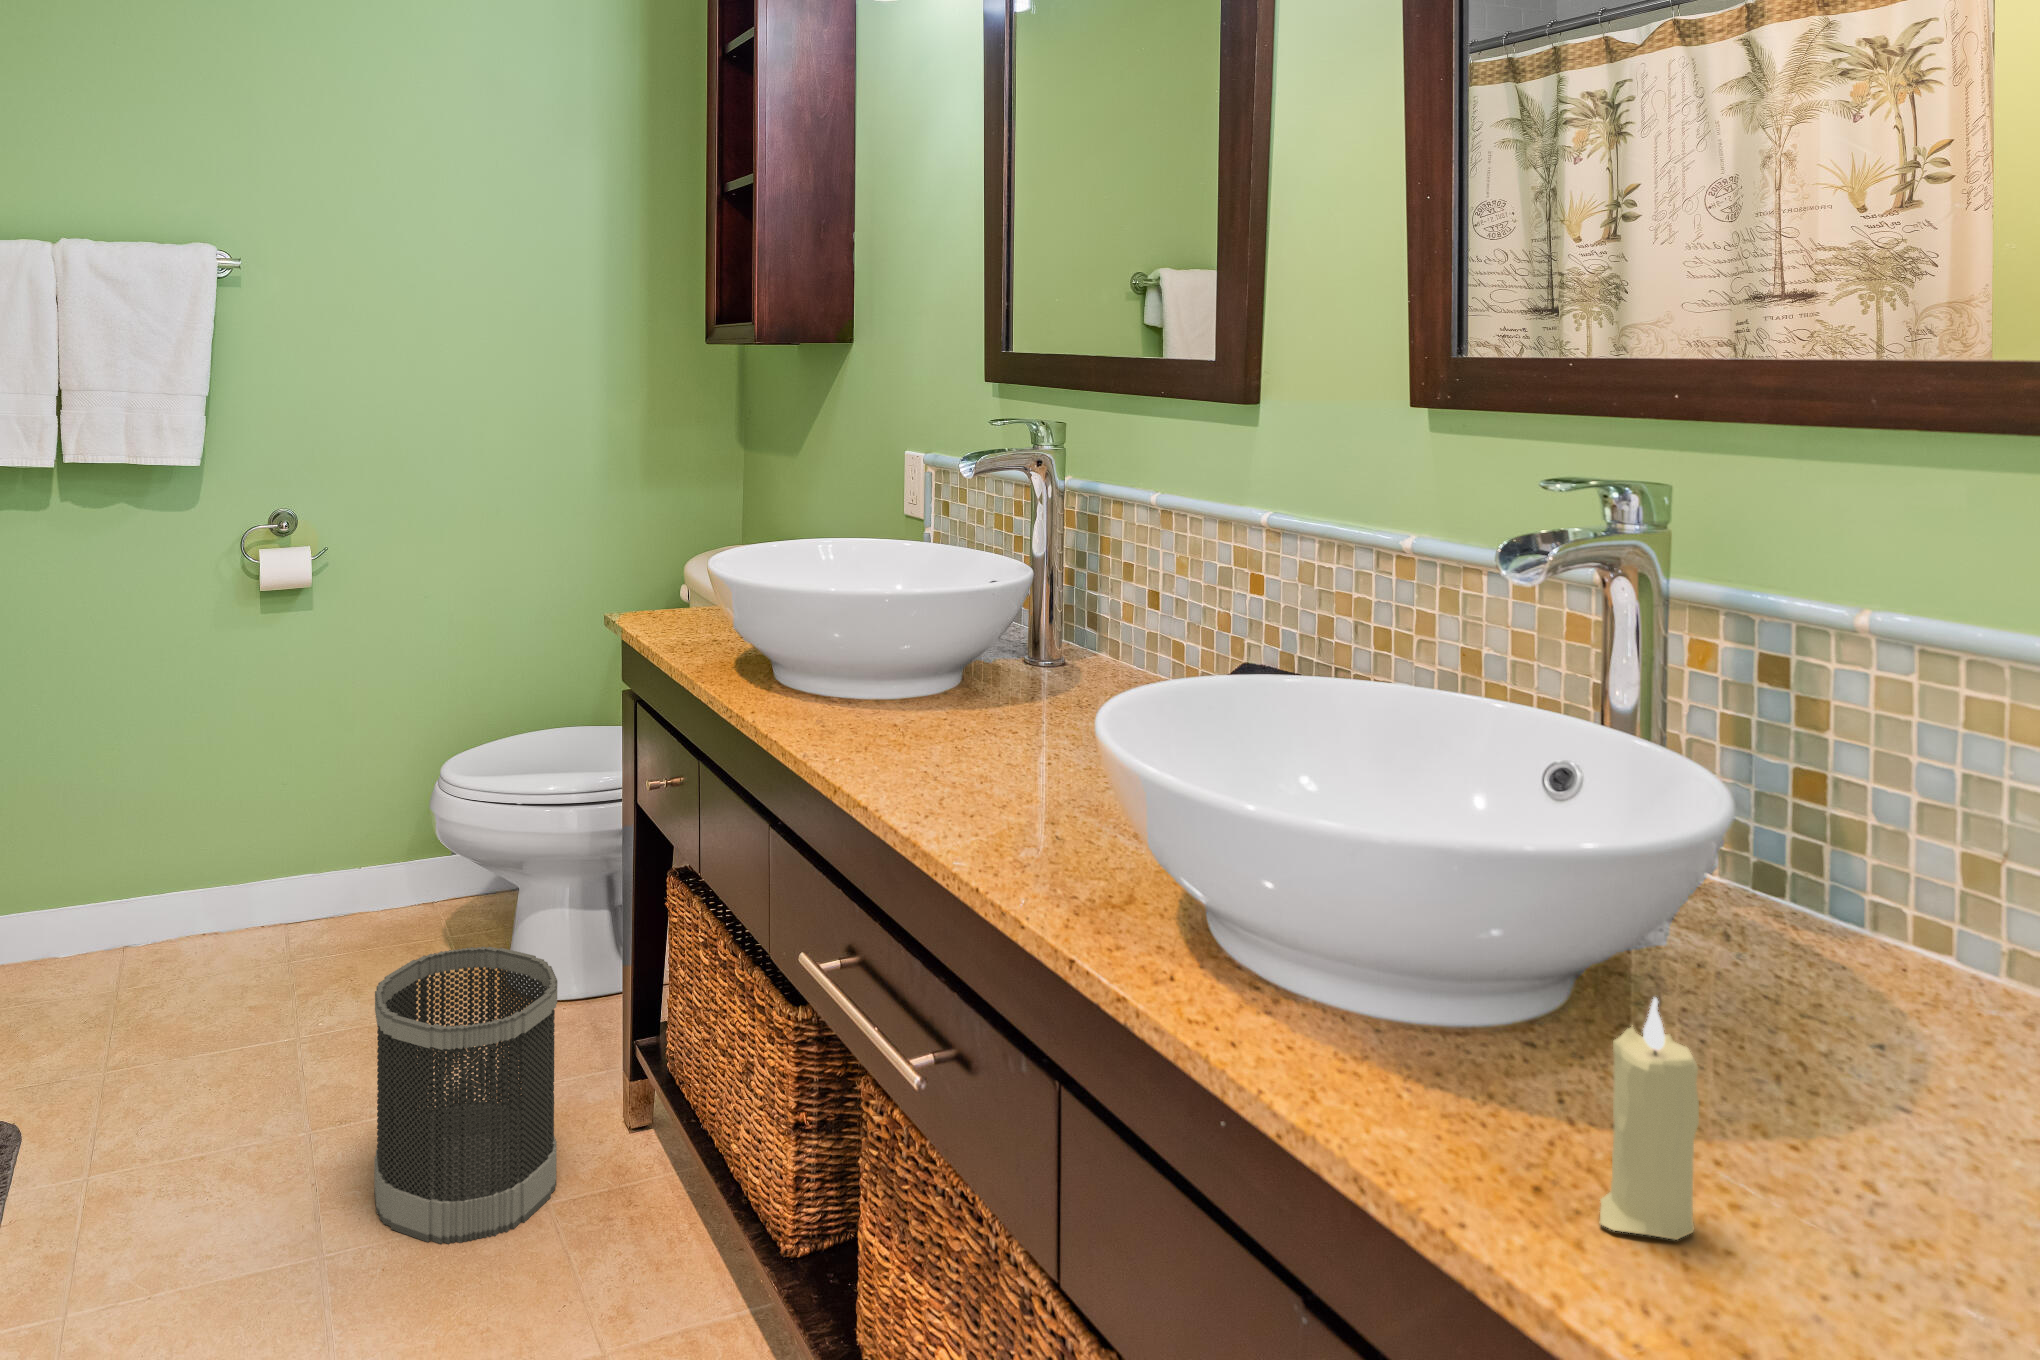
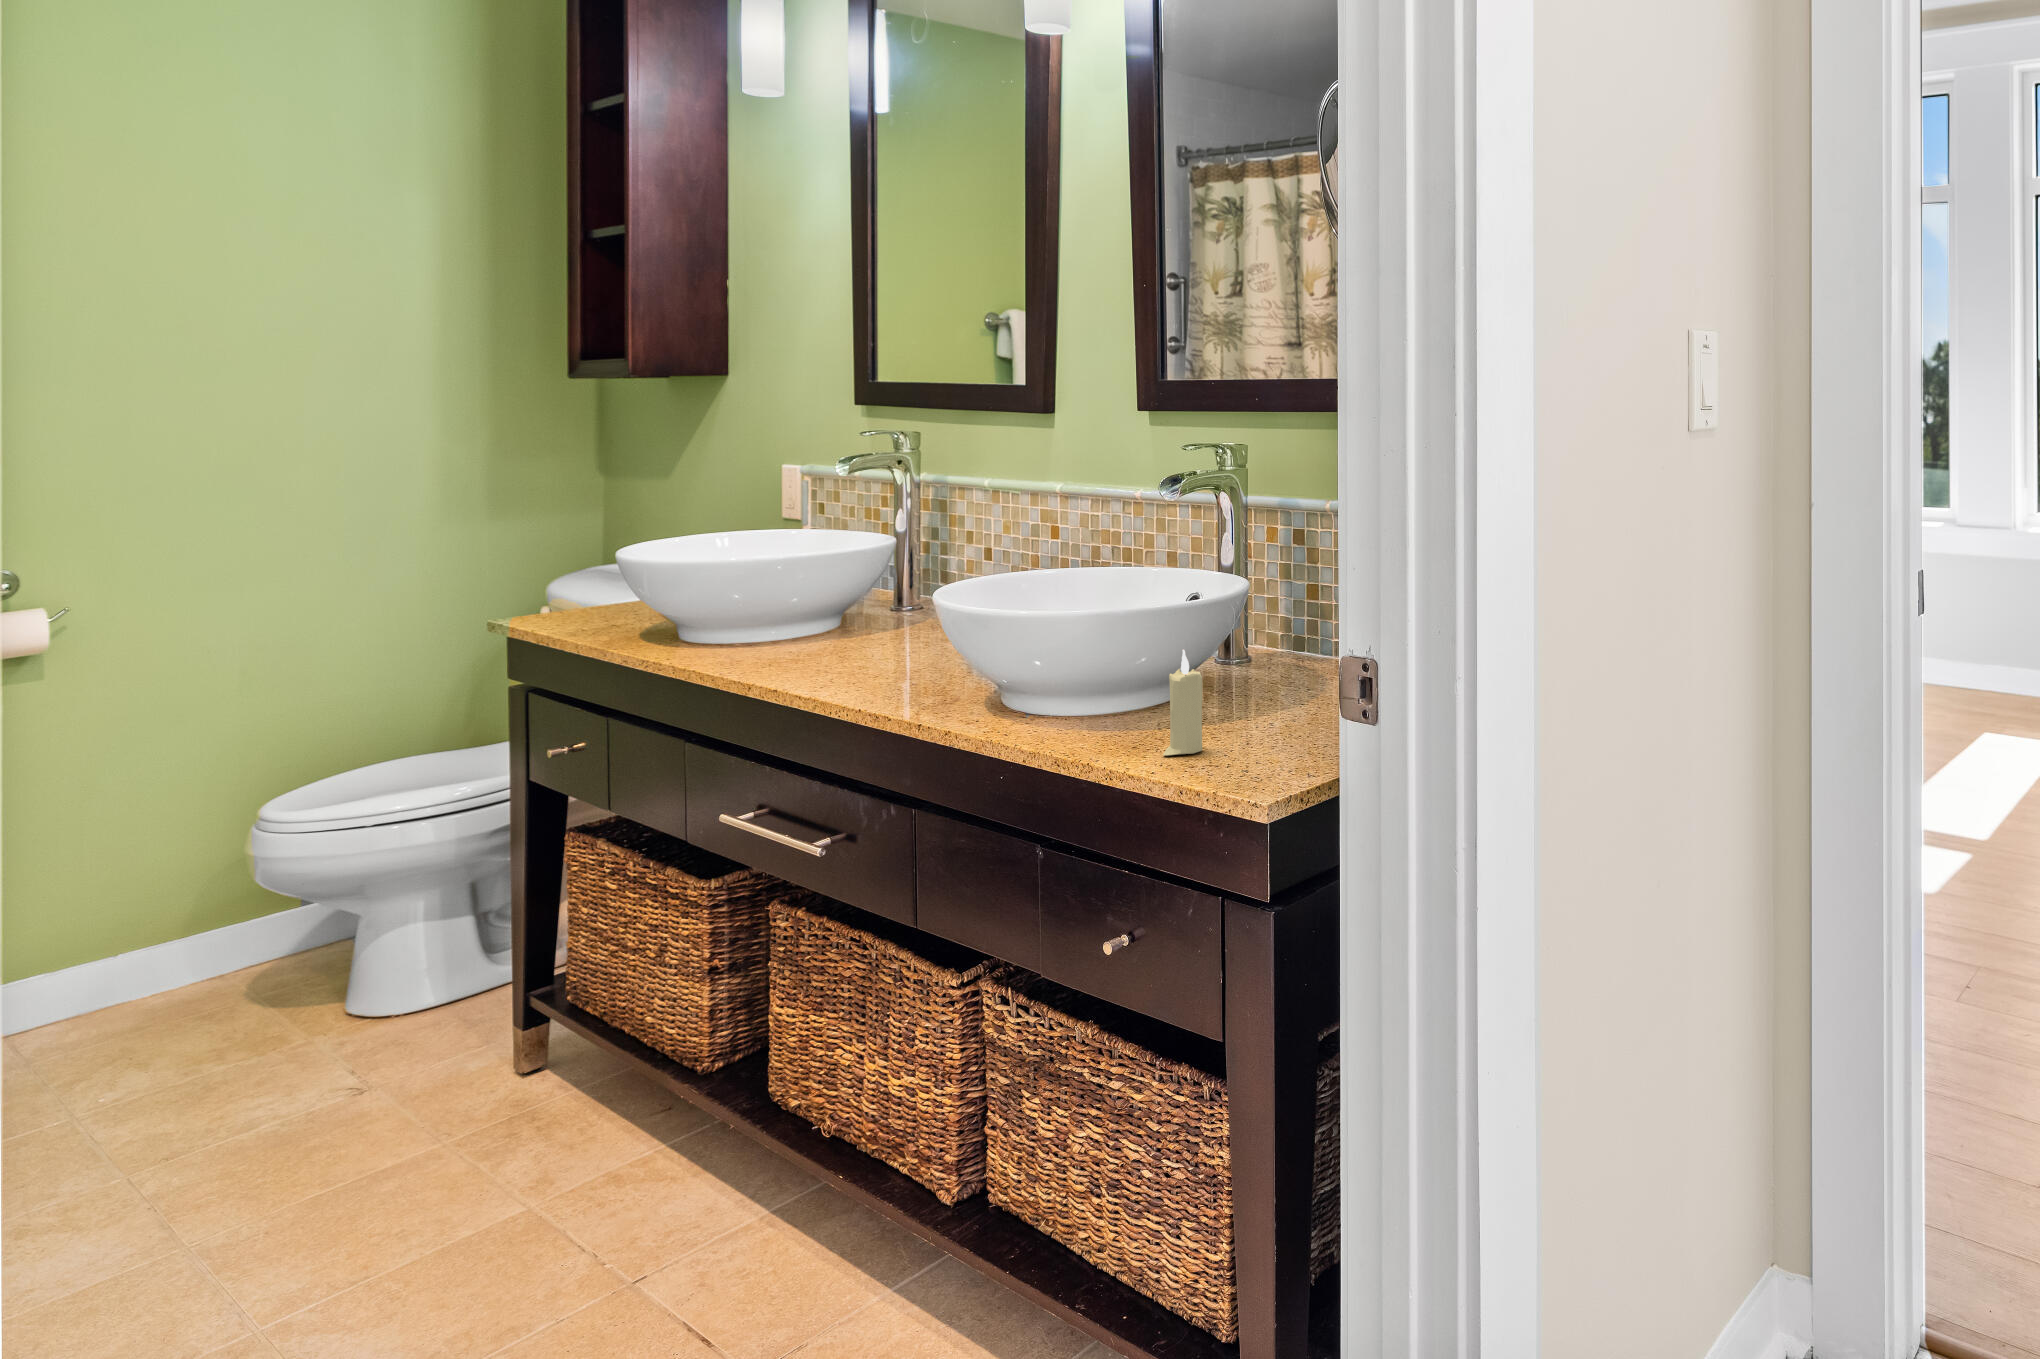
wastebasket: present [374,947,557,1244] -> none [243,935,455,1201]

